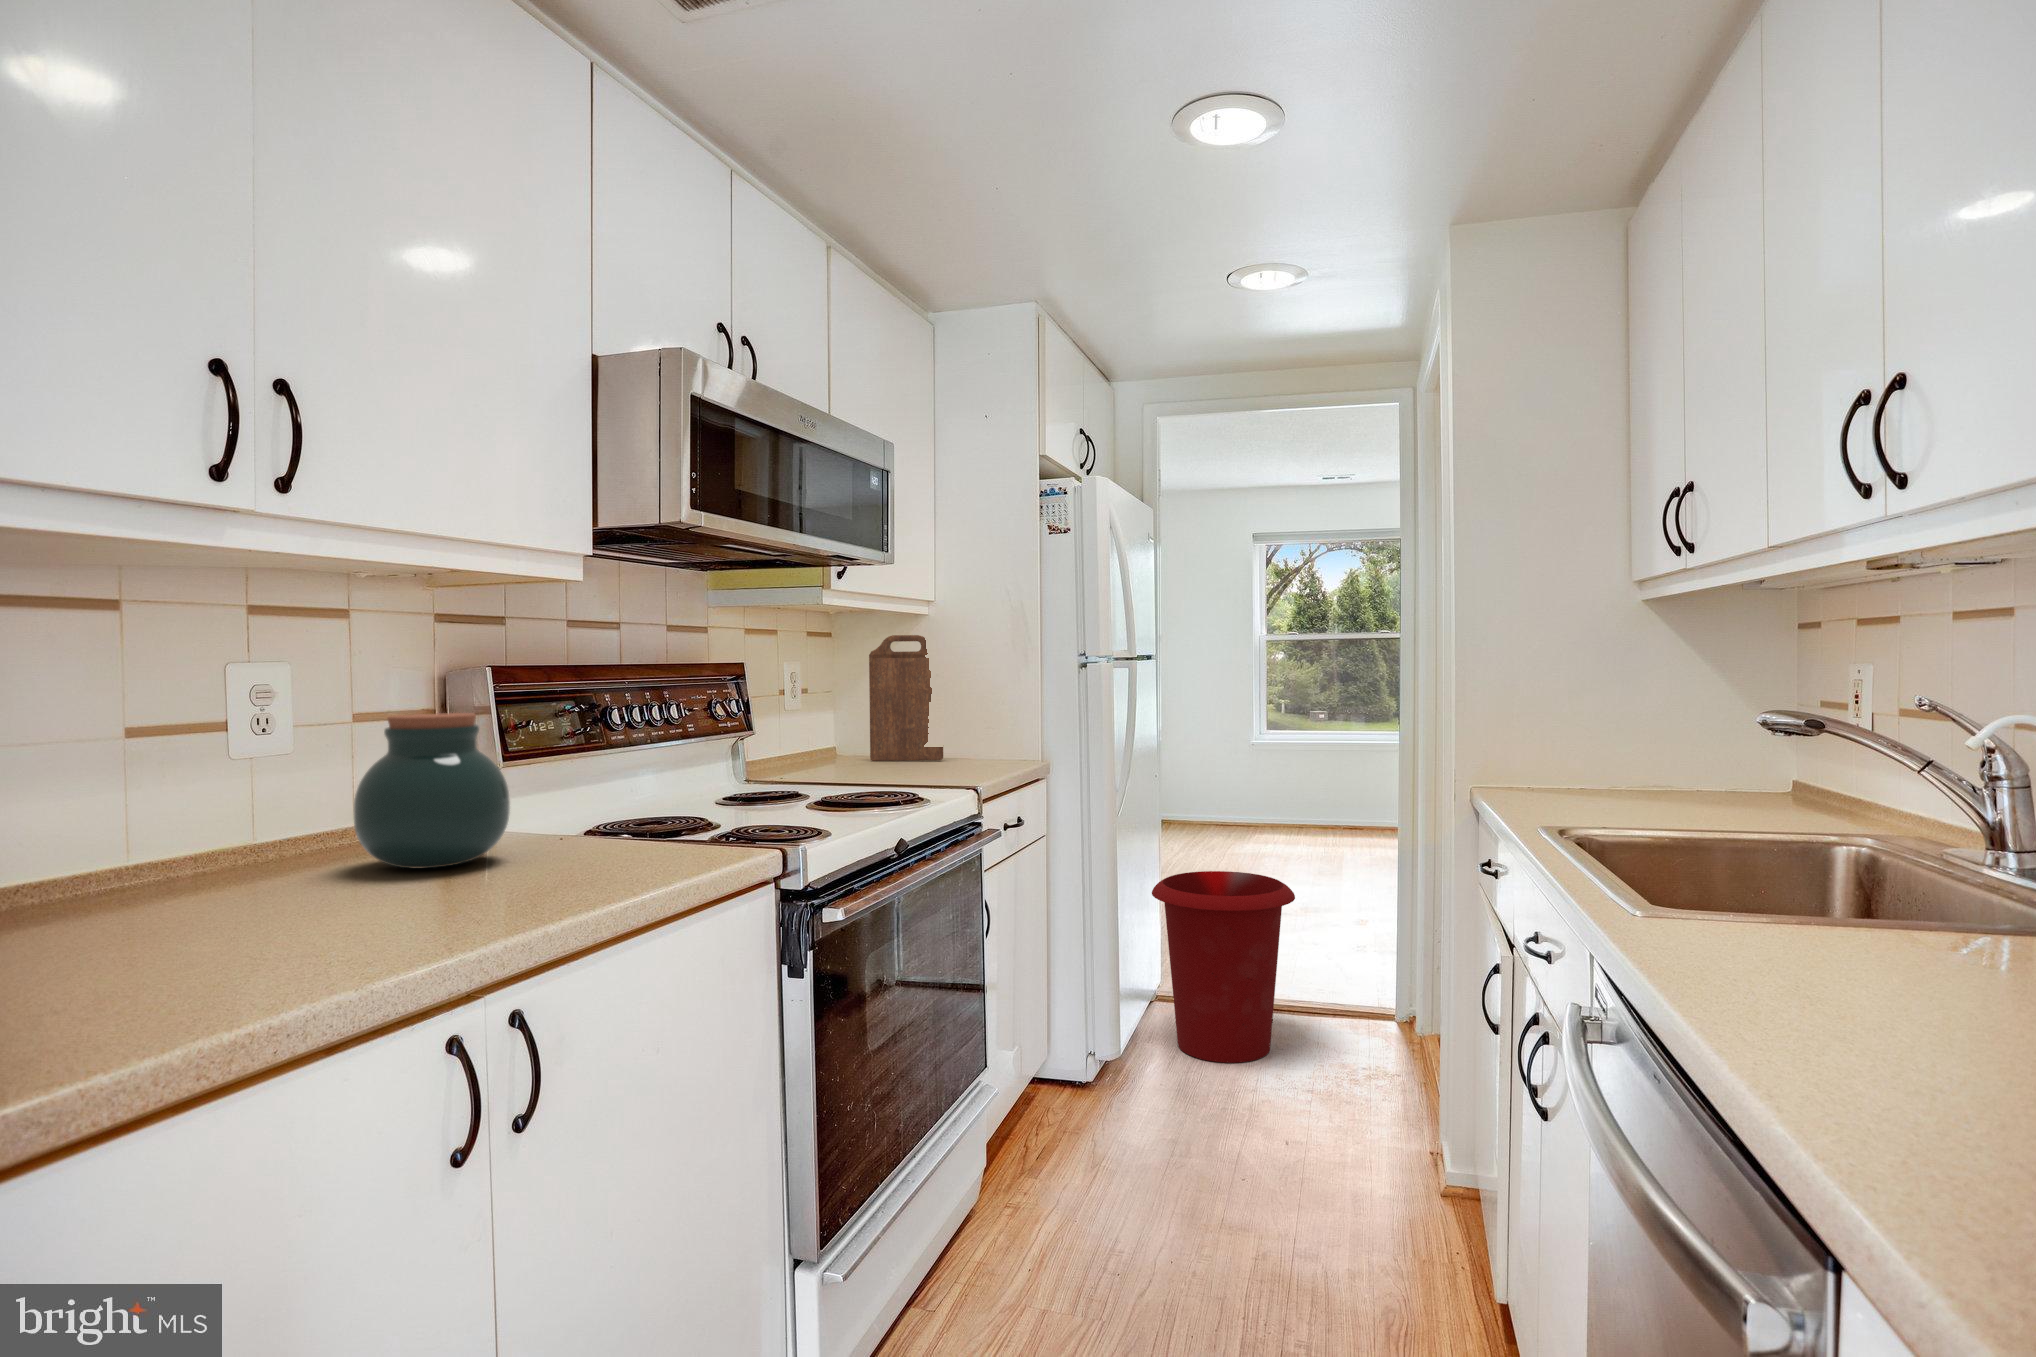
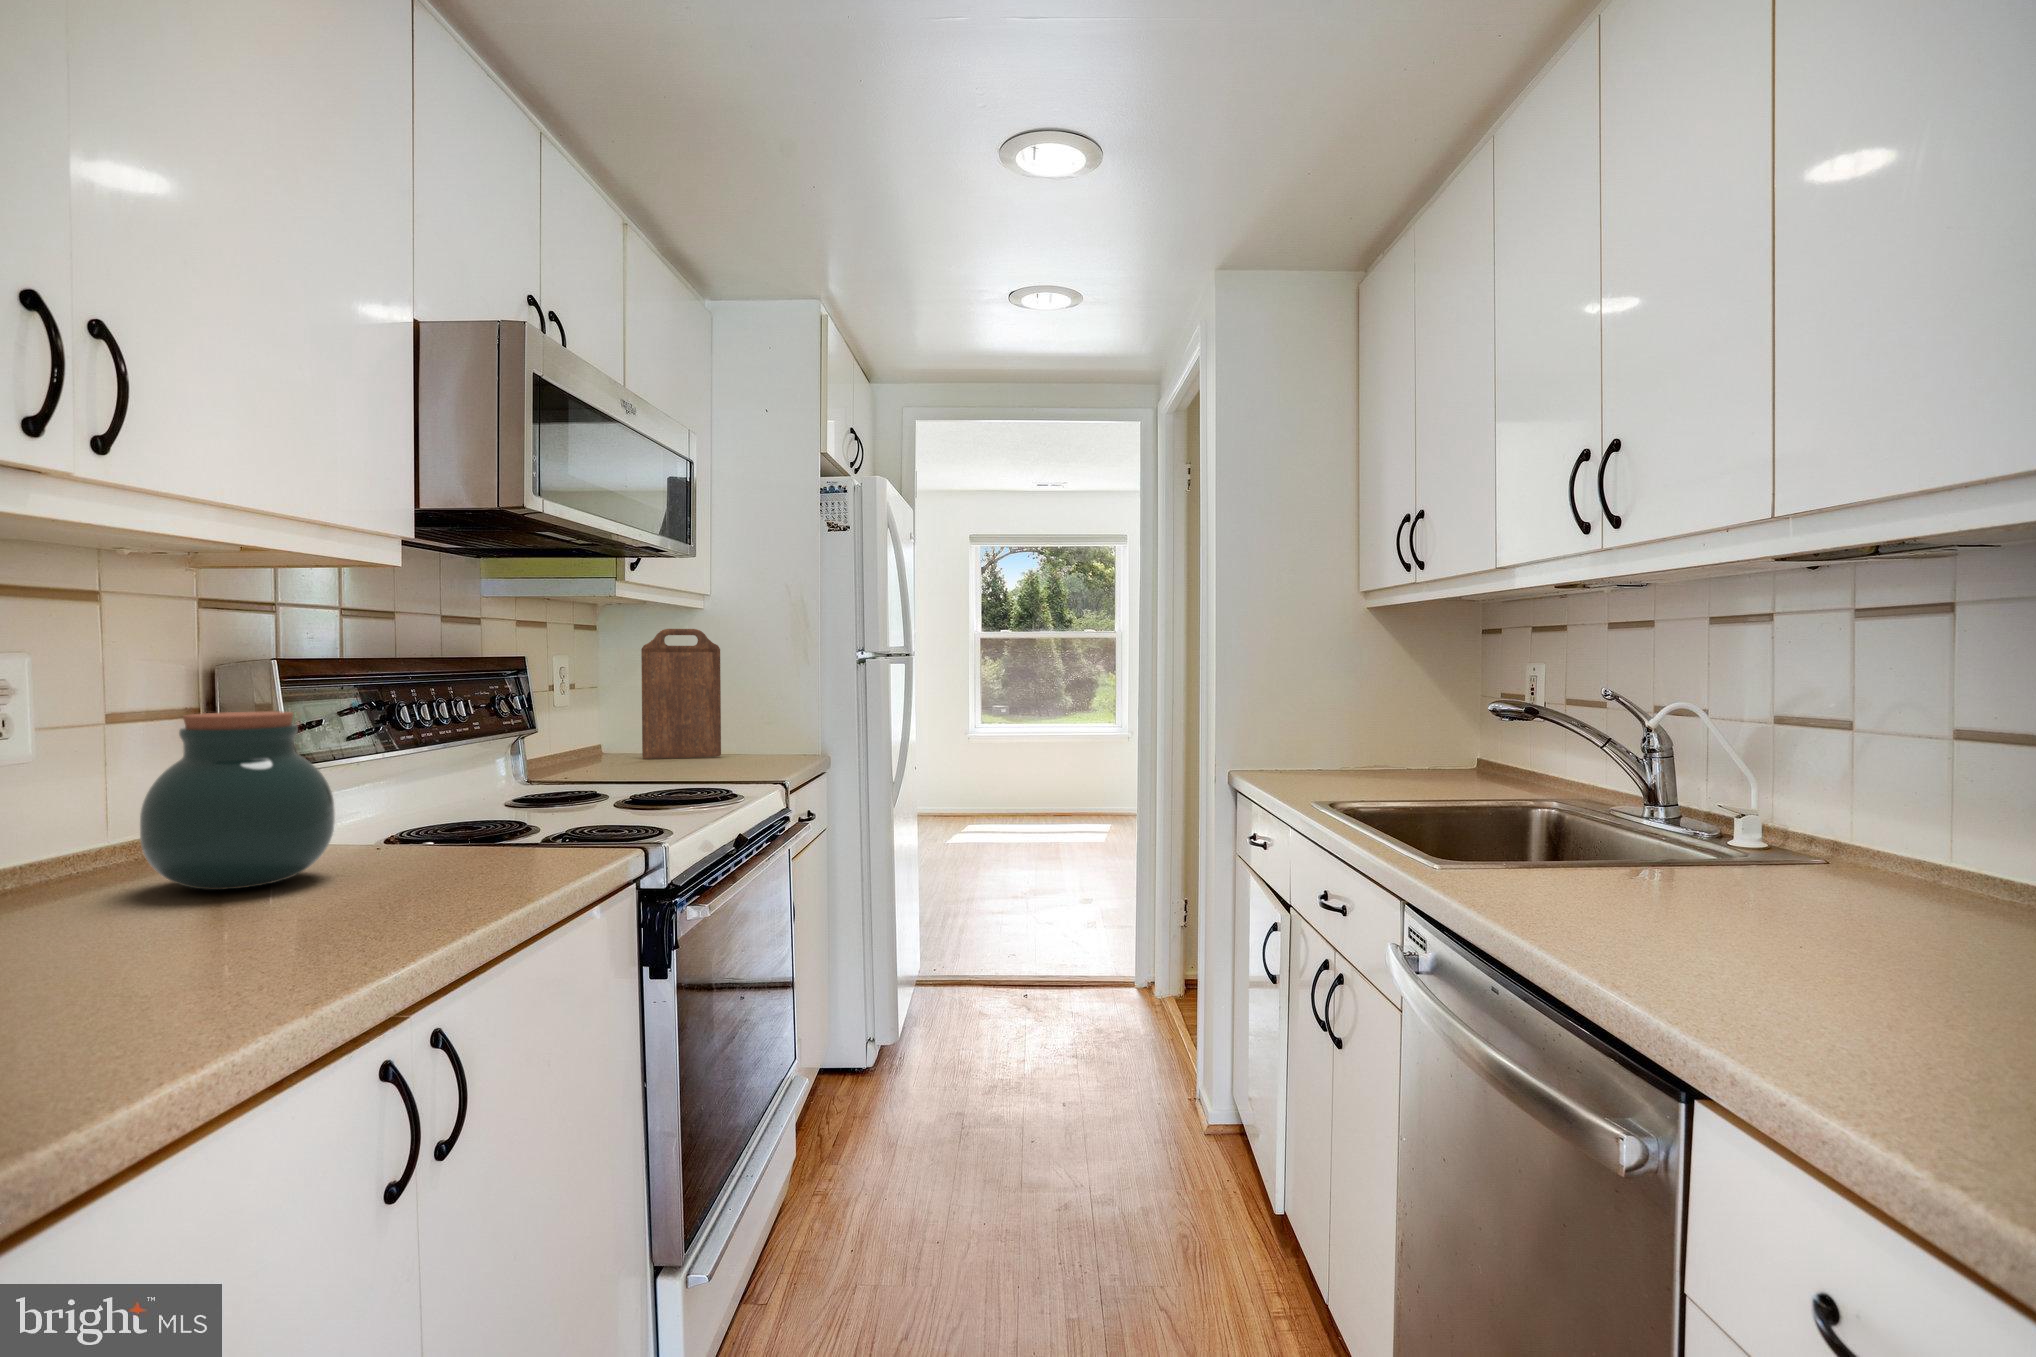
waste bin: present [1152,871,1295,1063] -> none [920,857,1054,1037]

